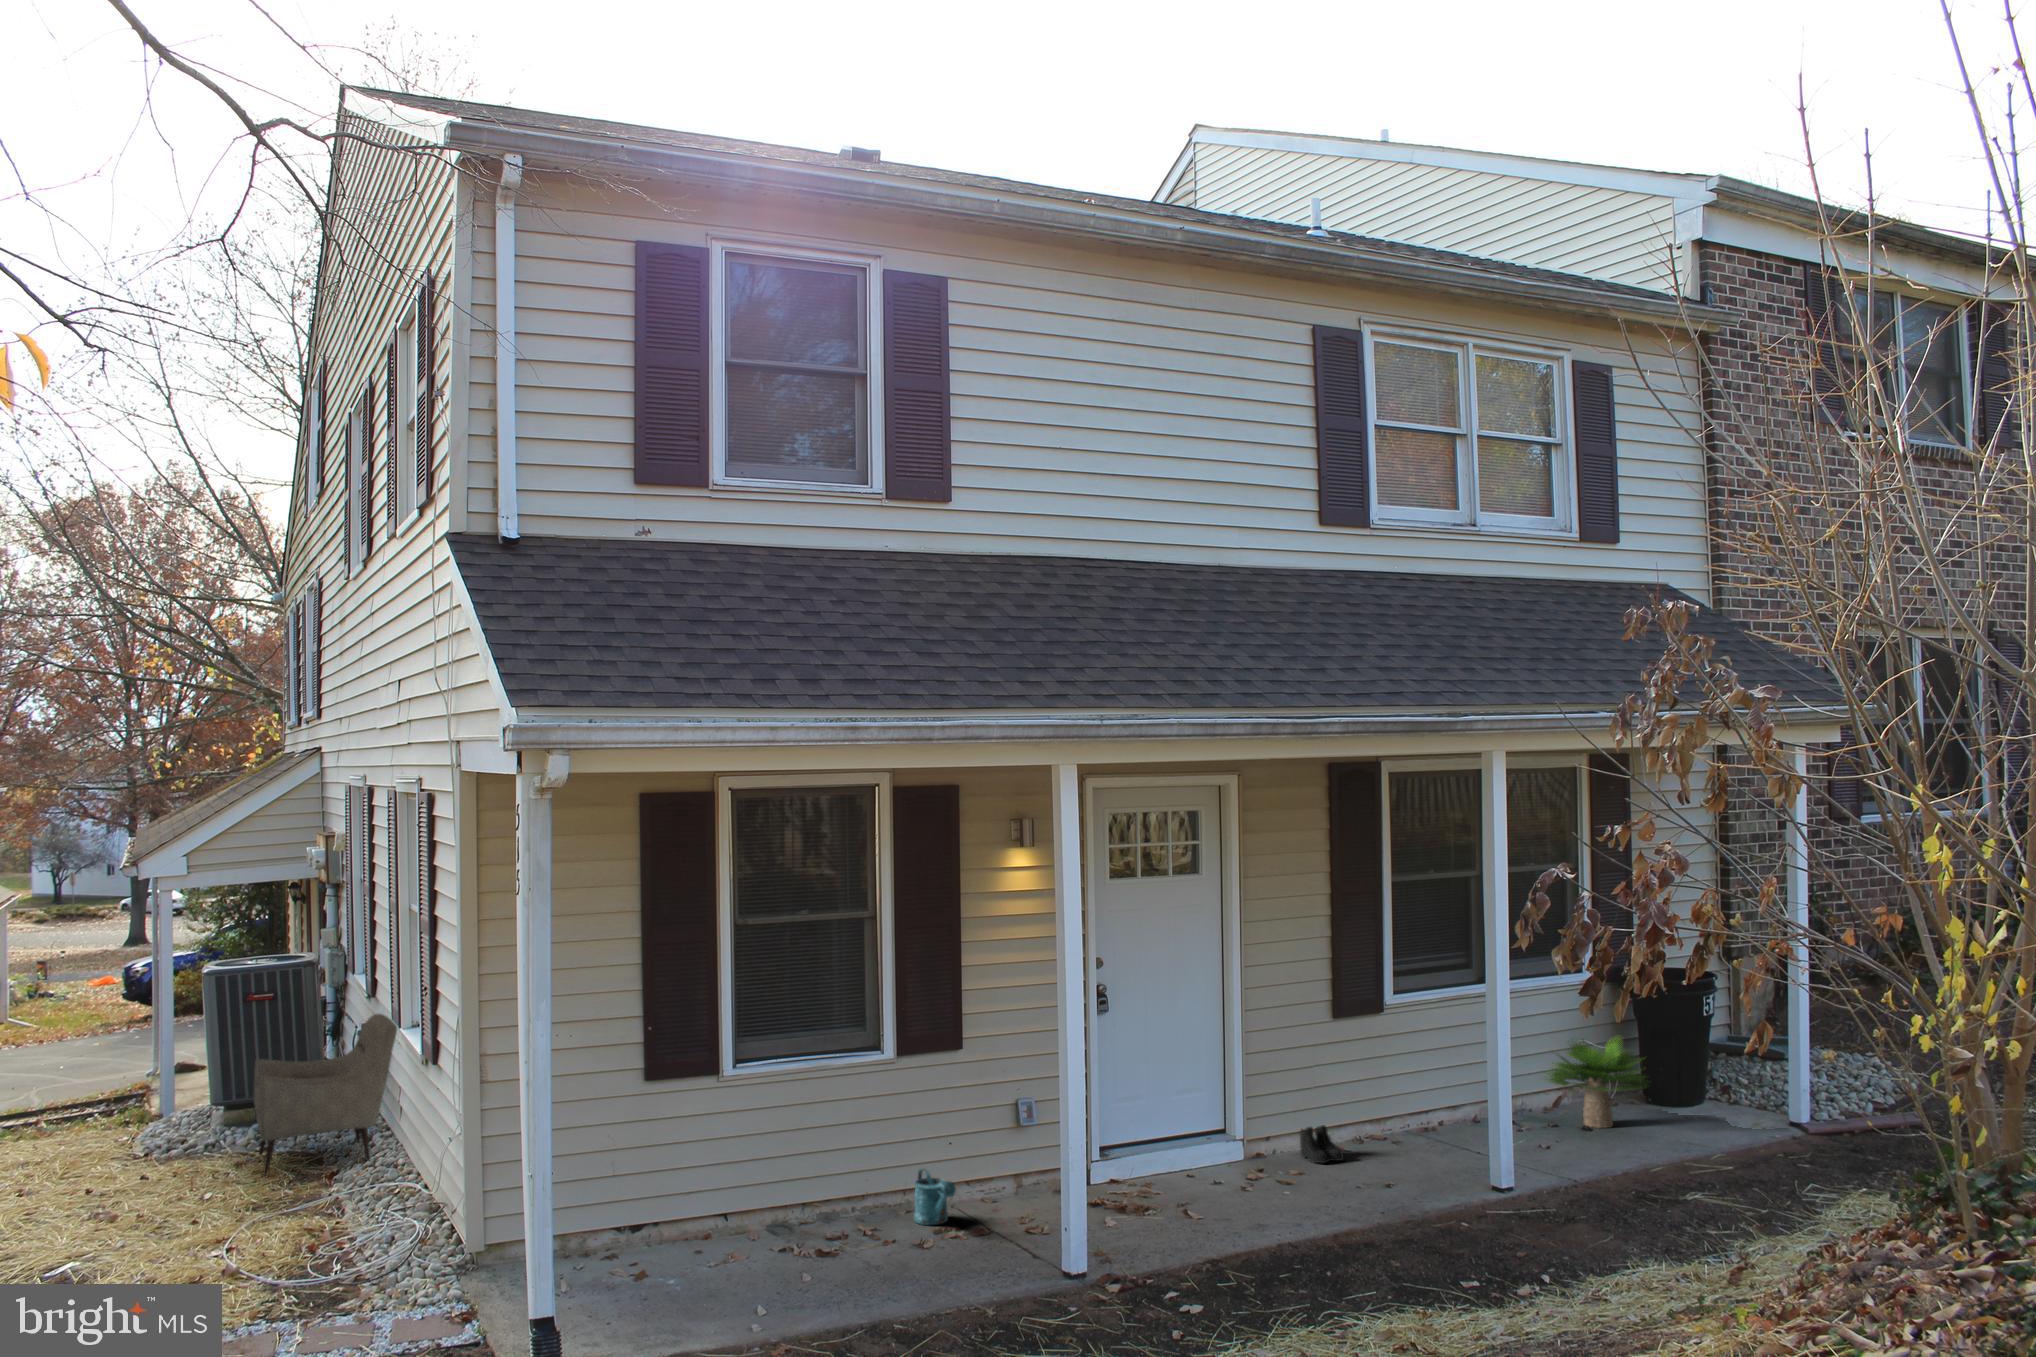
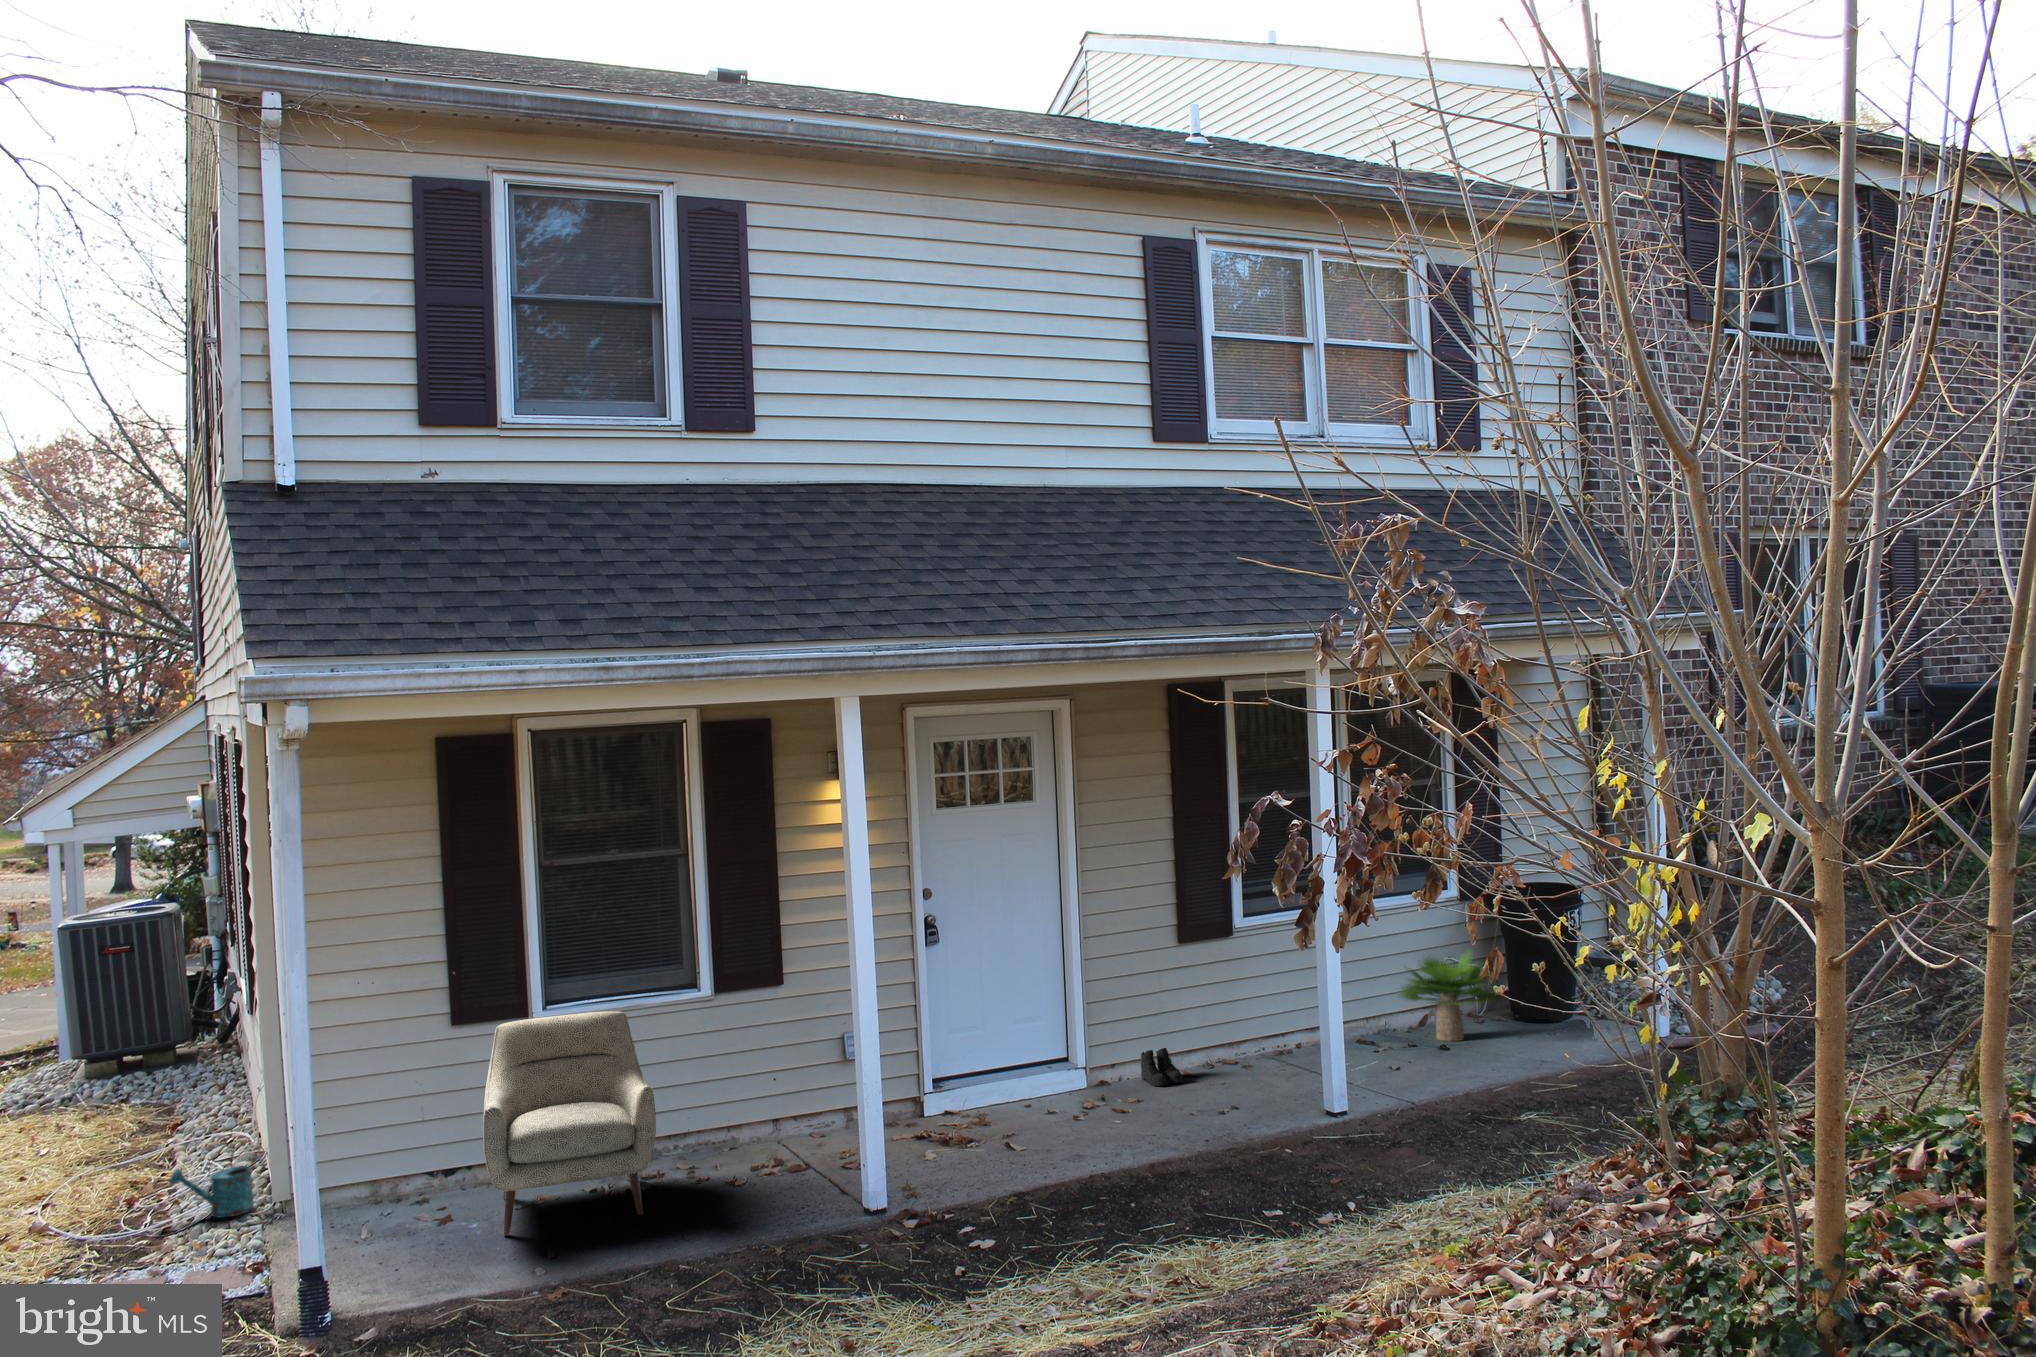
chair: present [254,1014,397,1175] -> present [483,1011,656,1236]
watering can: present [914,1168,956,1225] -> present [169,1156,263,1218]

